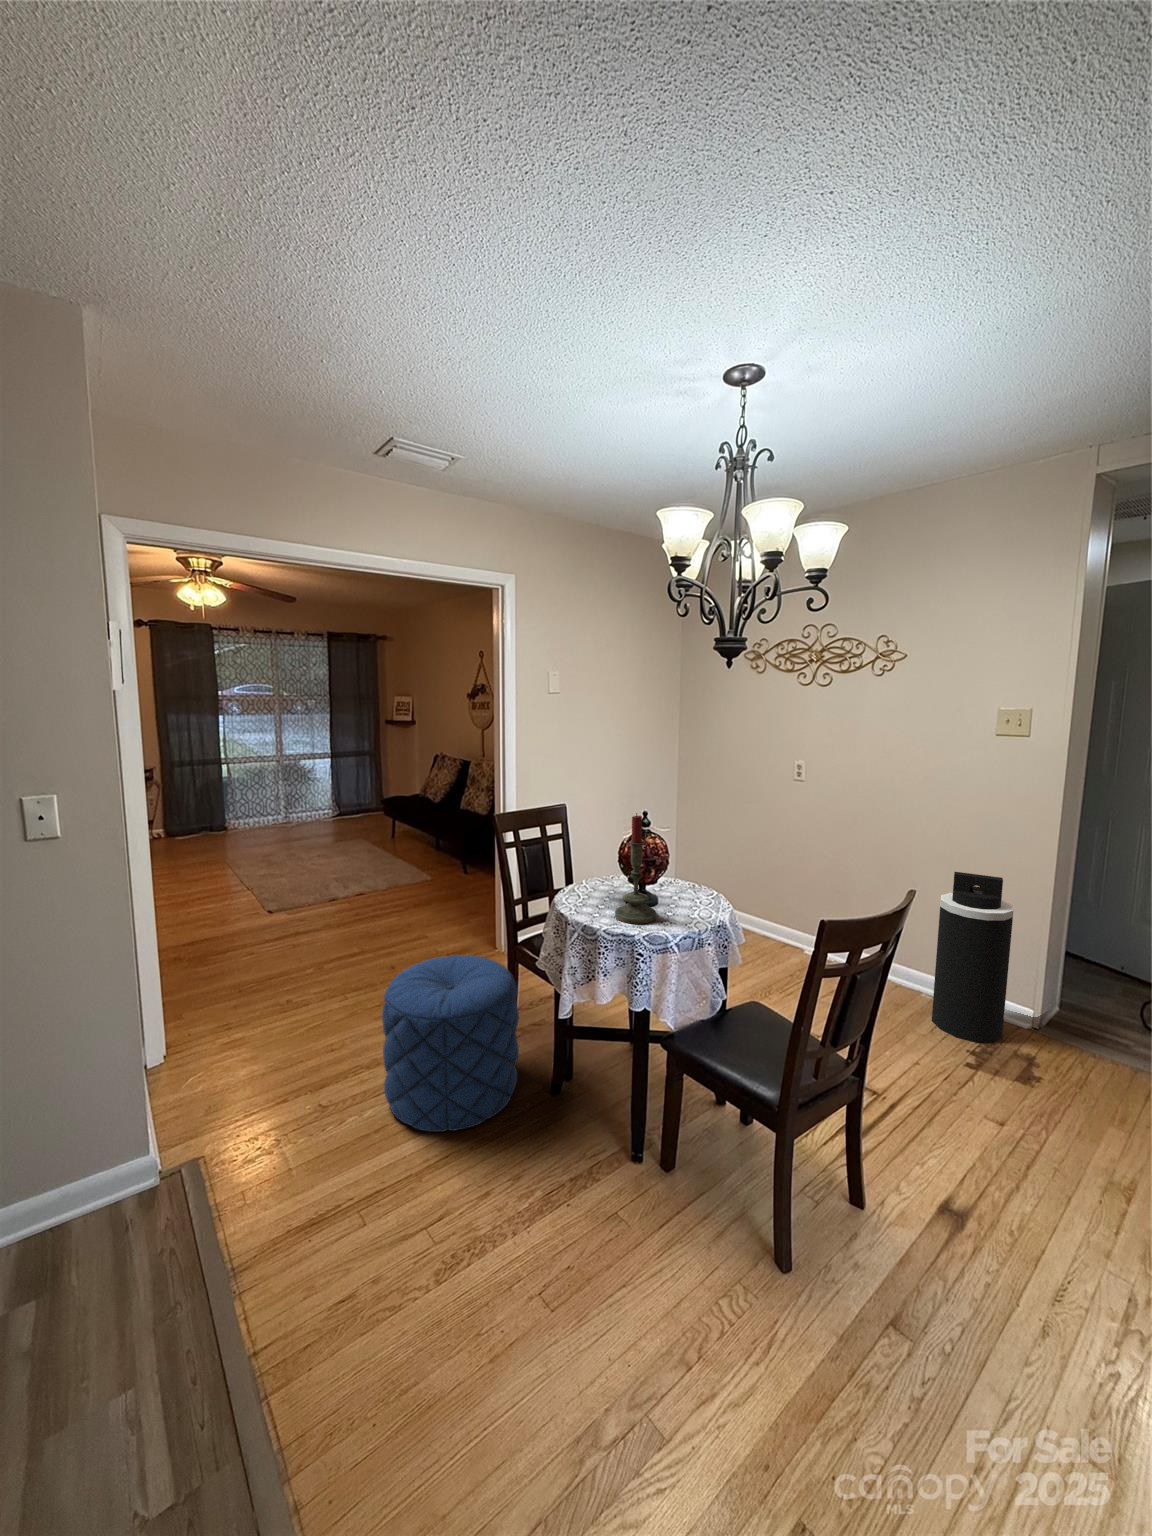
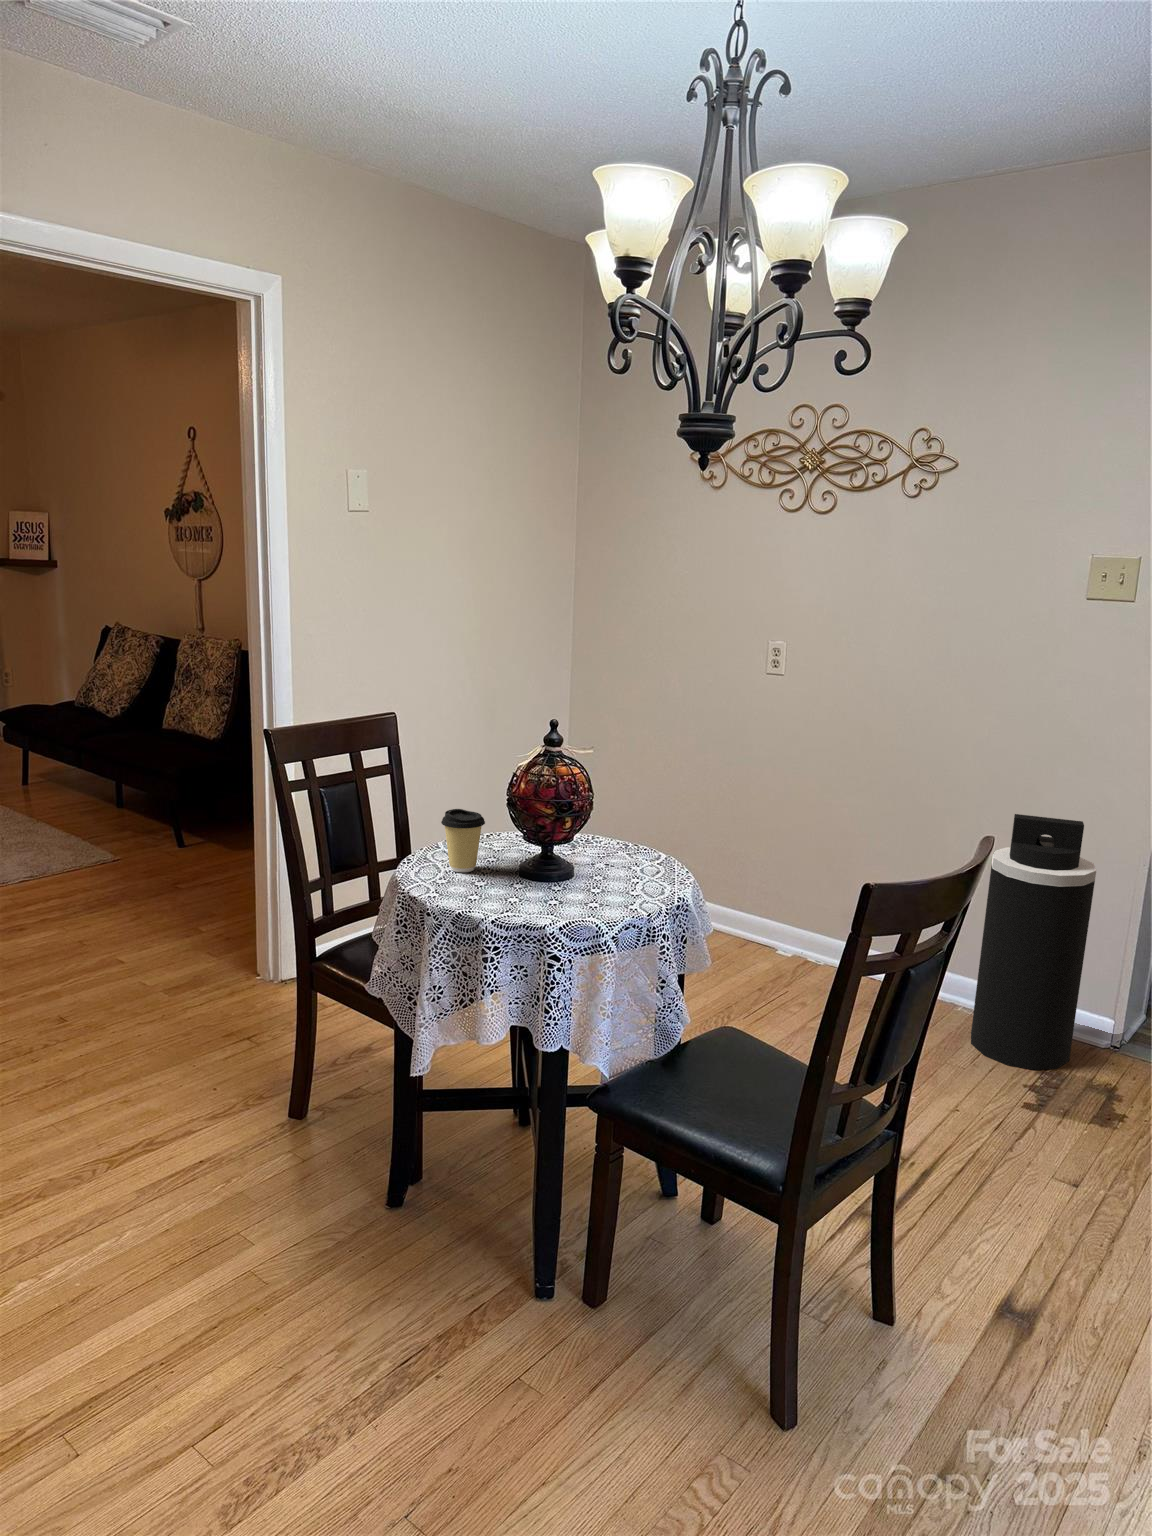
candle: present [615,813,657,924] -> none [505,719,576,909]
coffee cup: none [582,863,607,900] -> present [441,809,485,872]
pouf: present [382,955,519,1132] -> none [74,980,328,1286]

